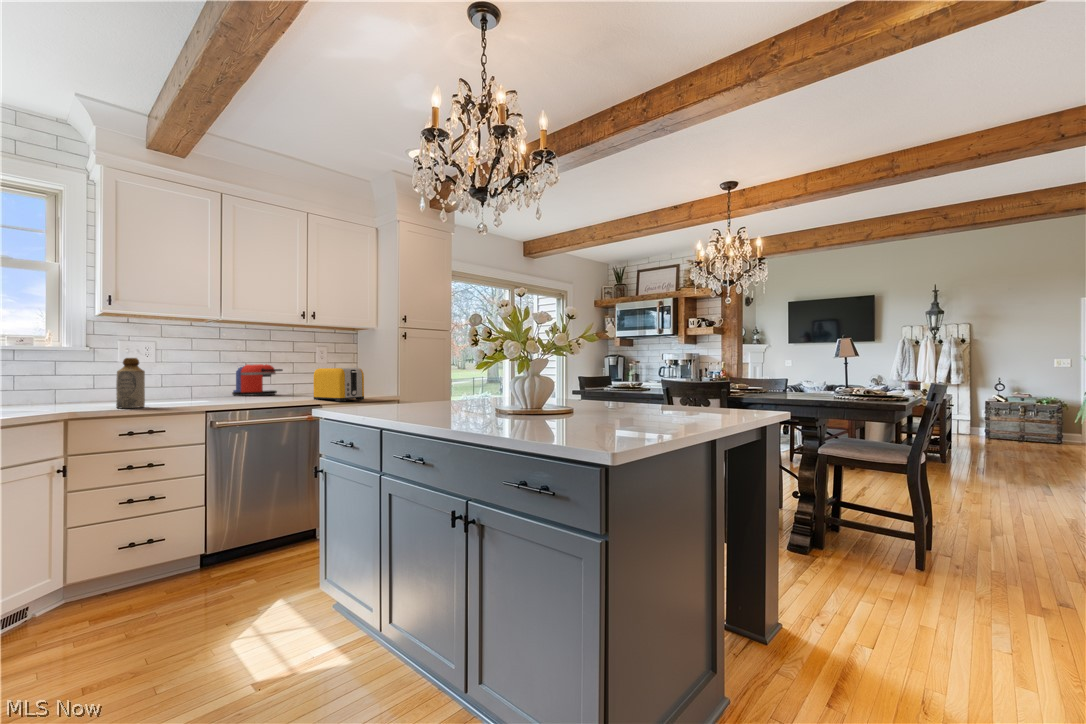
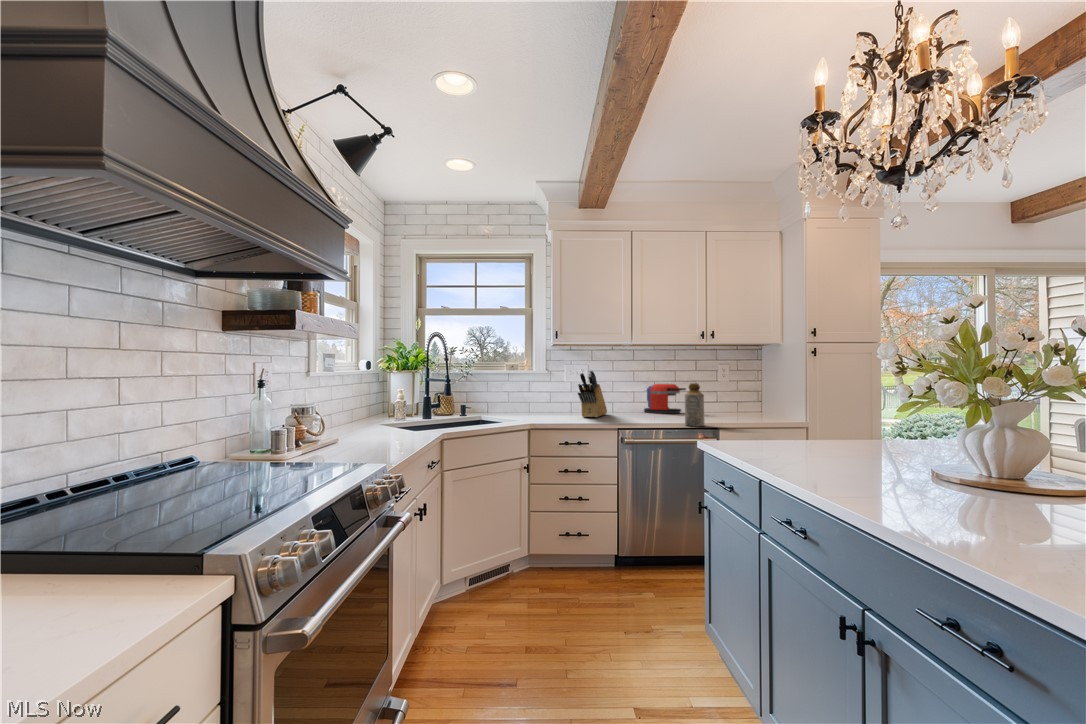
knife block: none [146,346,185,403] -> present [578,370,607,417]
bottle: present [116,358,145,408] -> present [685,383,704,426]
toaster: present [313,368,364,401] -> none [712,389,764,426]

